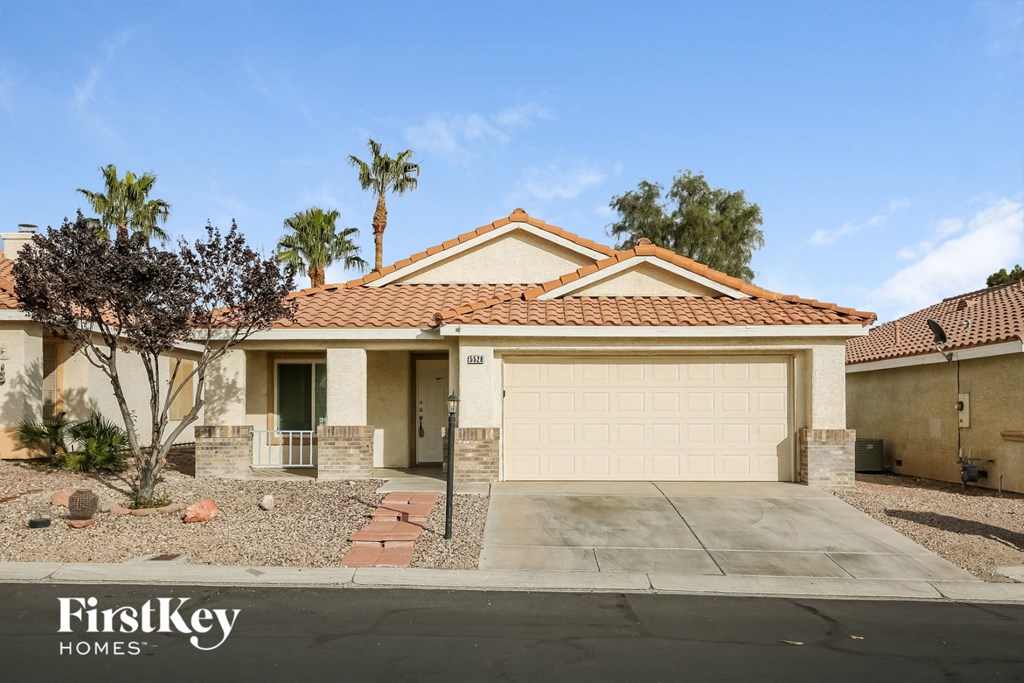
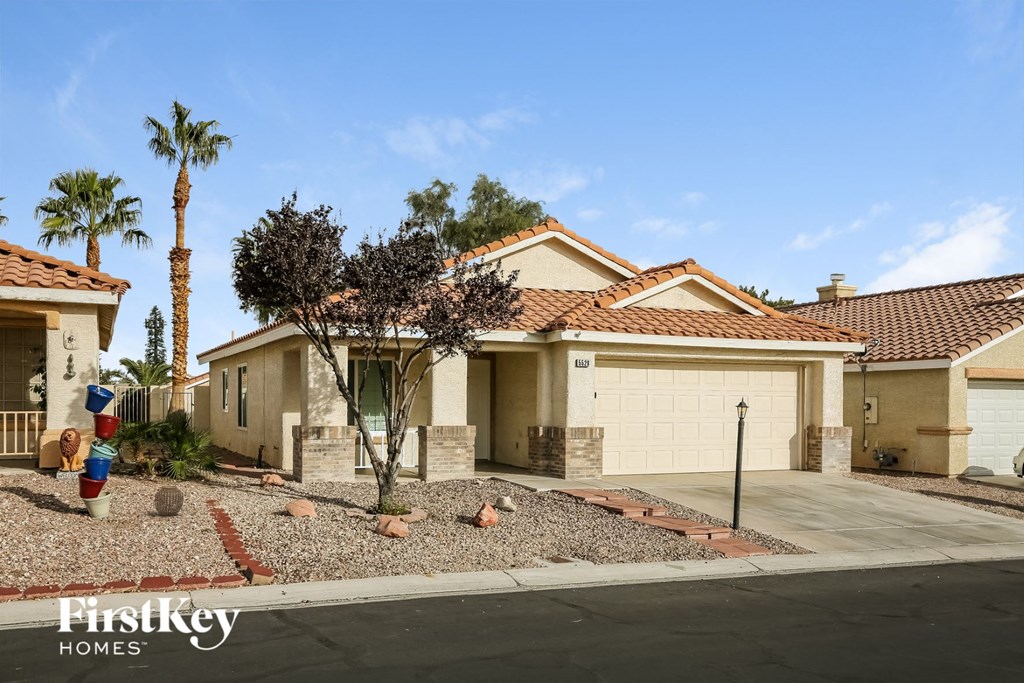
decorative plant: present [25,503,52,528] -> none [105,499,134,524]

